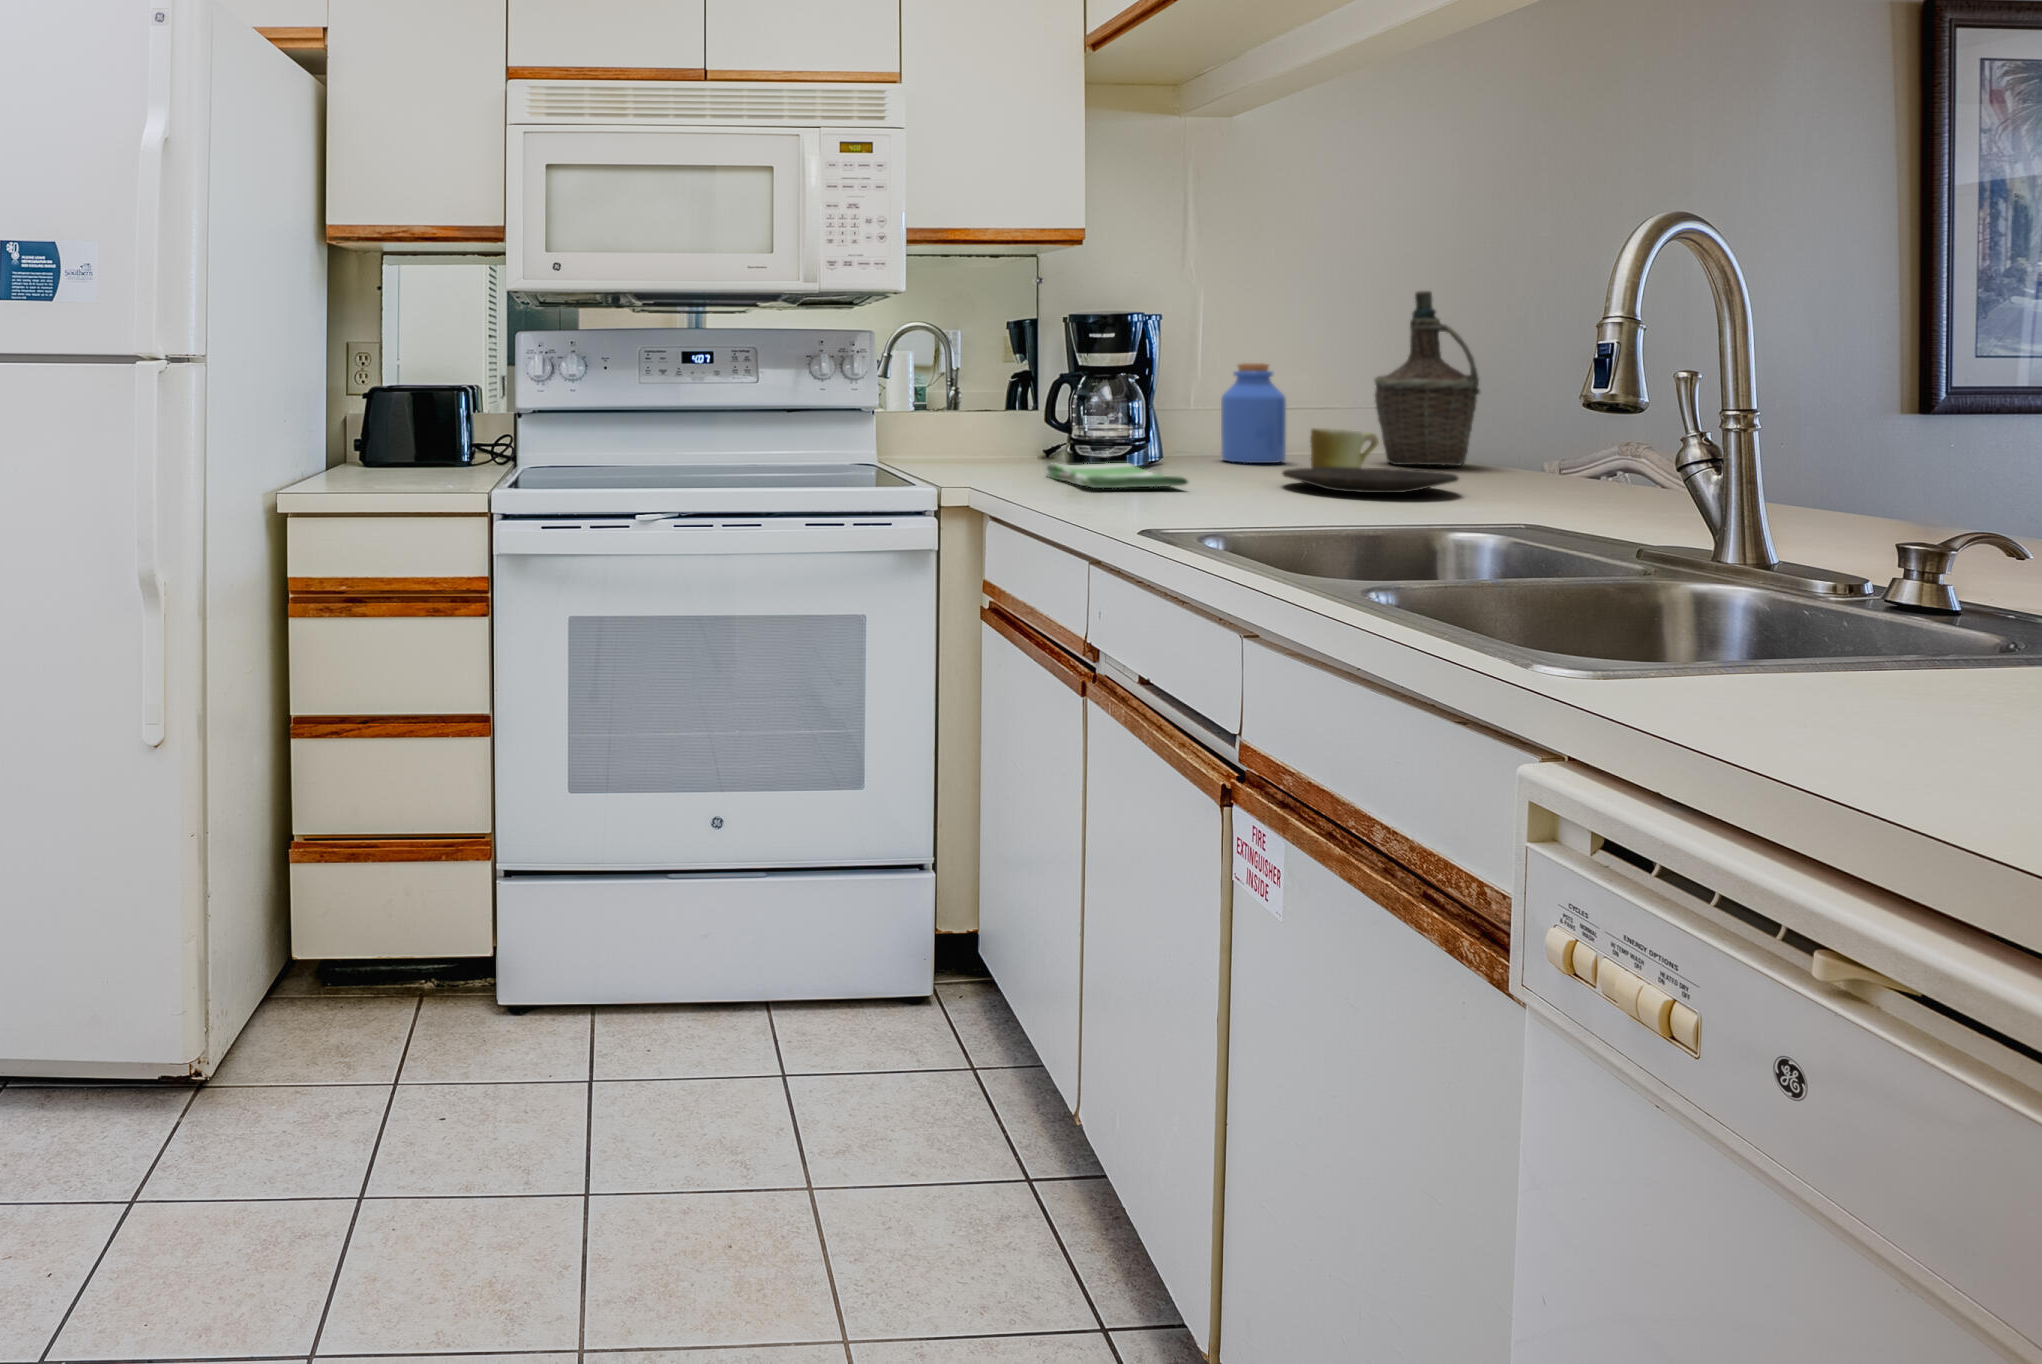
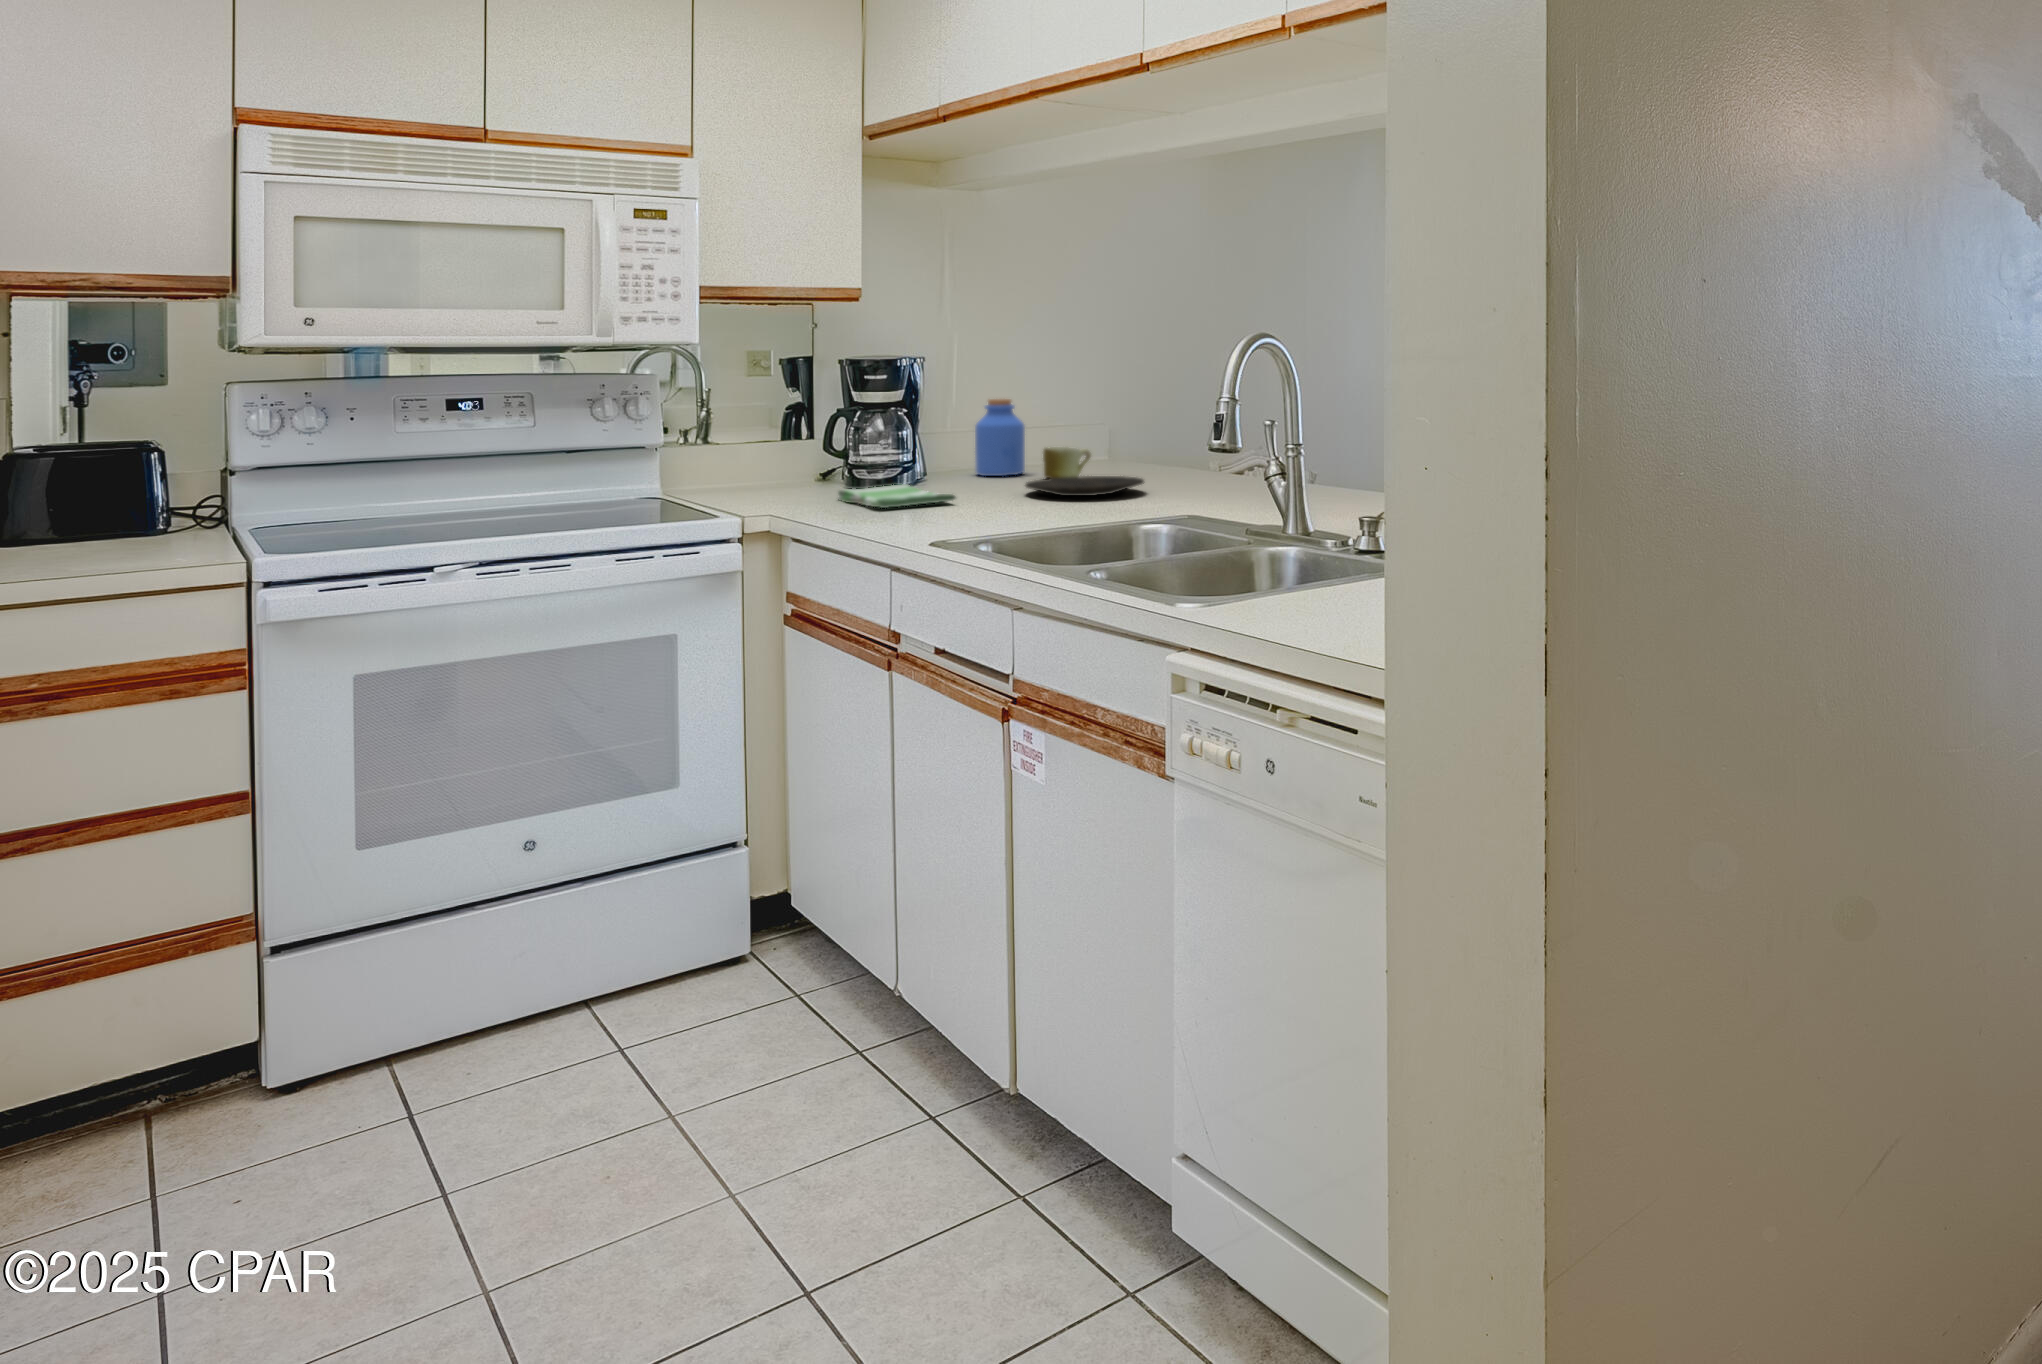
bottle: present [1375,291,1480,466] -> none [1087,343,1158,471]

